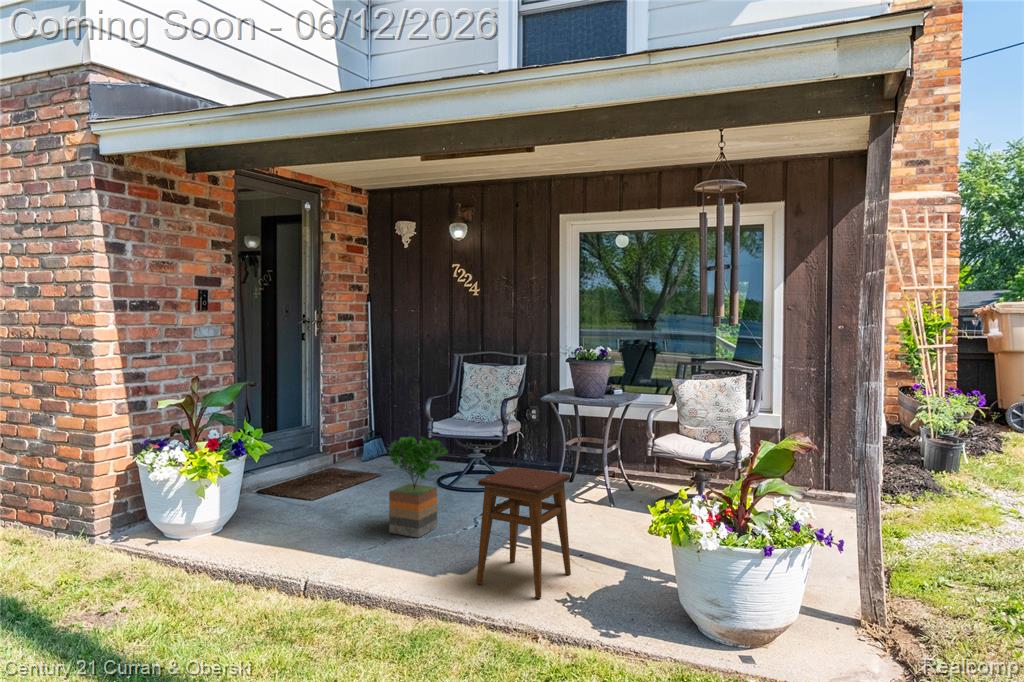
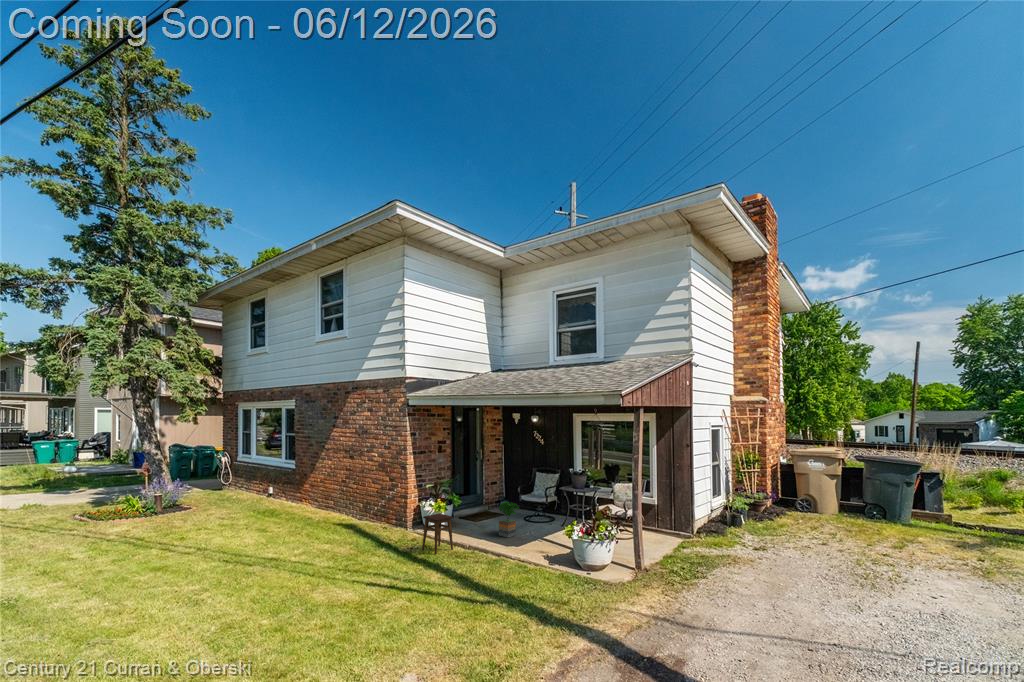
stool: present [477,467,571,598] -> present [422,513,453,554]

